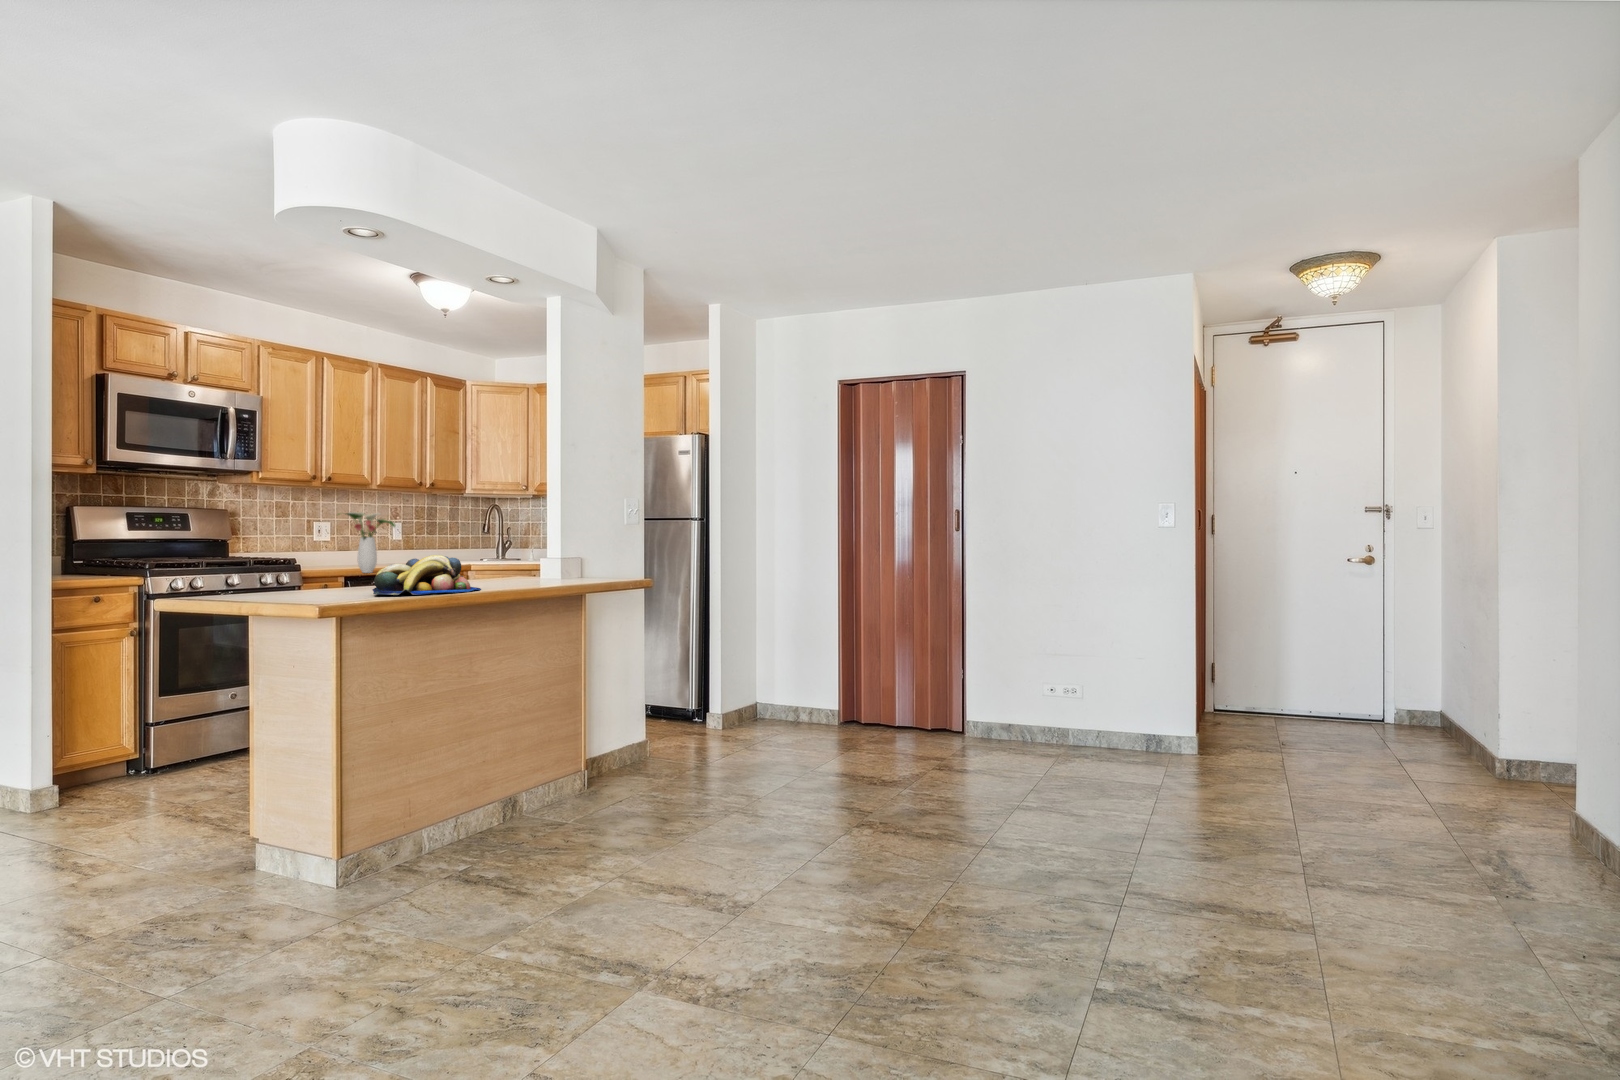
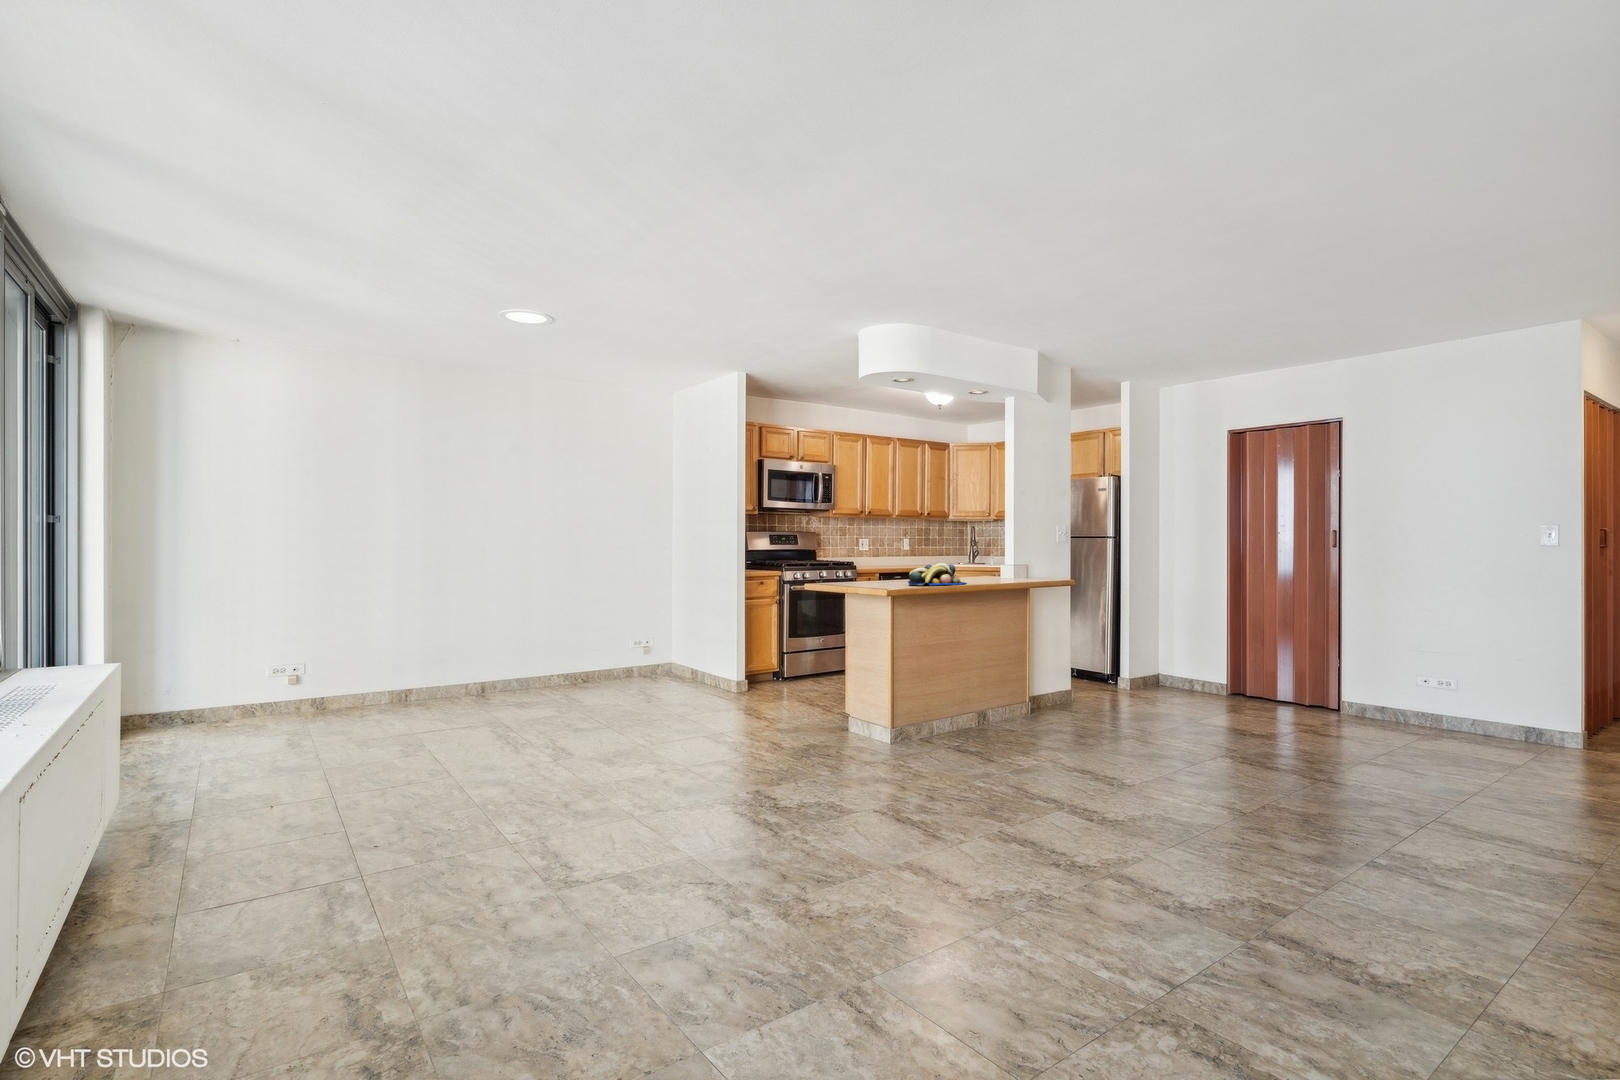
flower arrangement: present [346,512,395,573] -> none [875,533,909,572]

